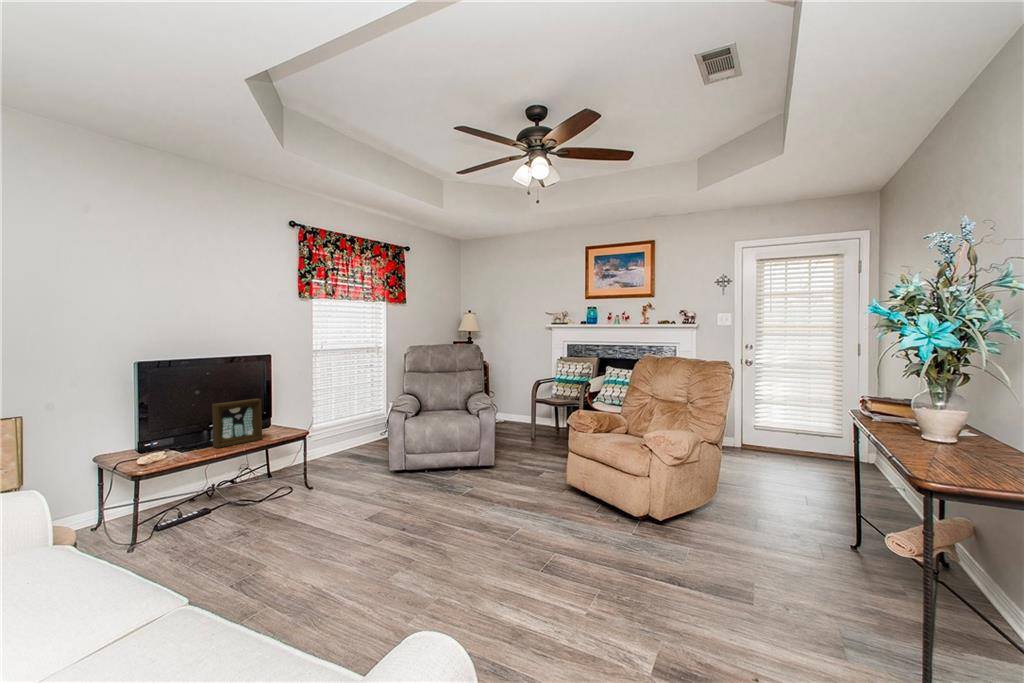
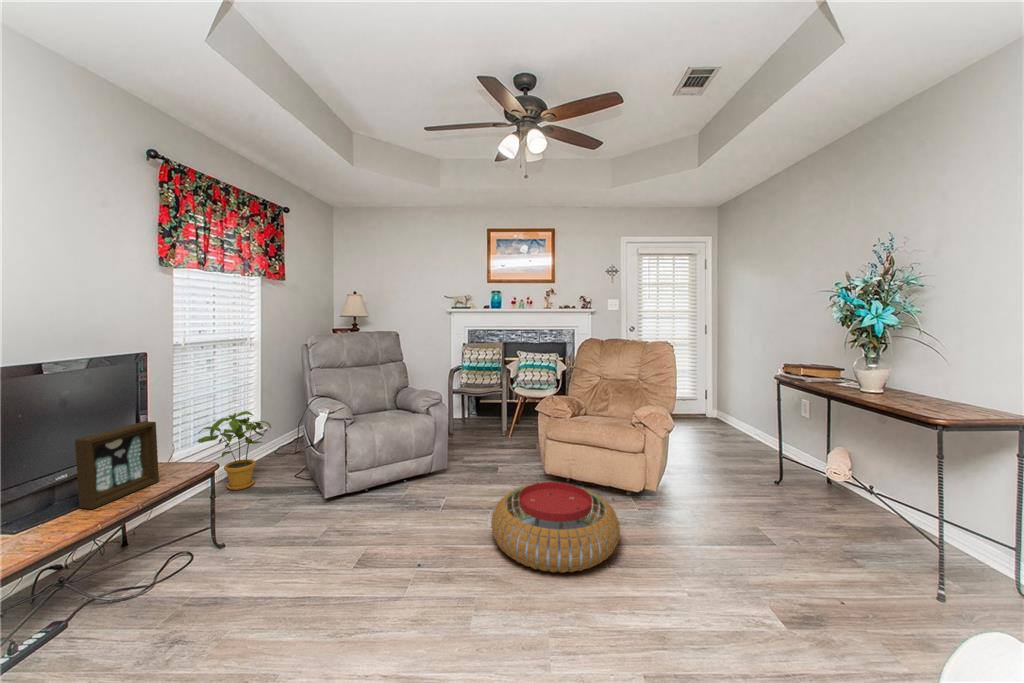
house plant: none [320,402,368,461] -> present [197,411,271,490]
pouf: none [458,485,579,567] -> present [491,482,620,573]

